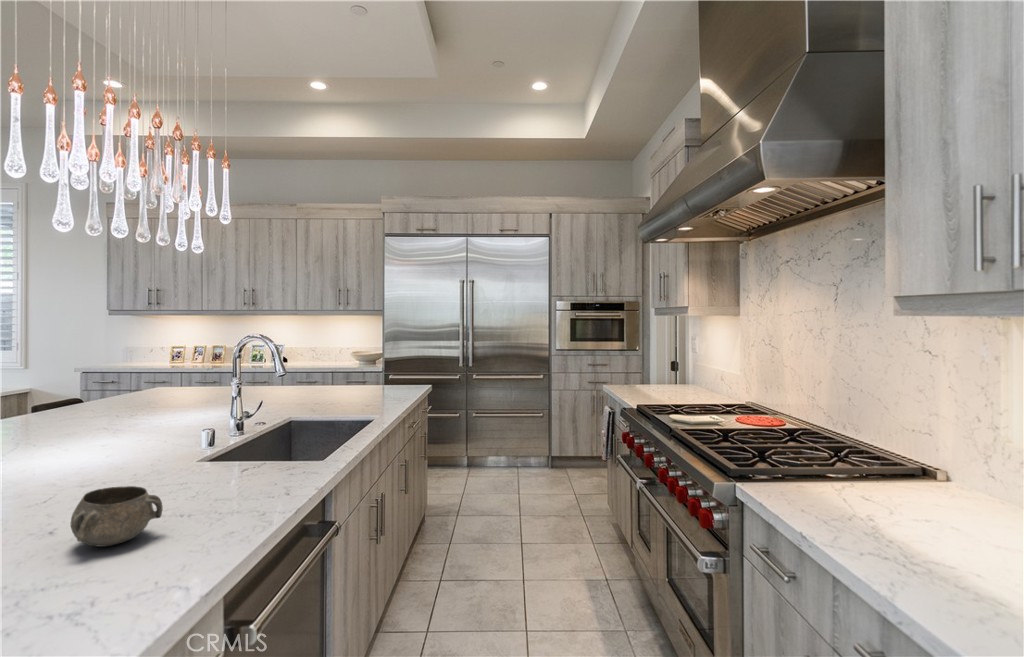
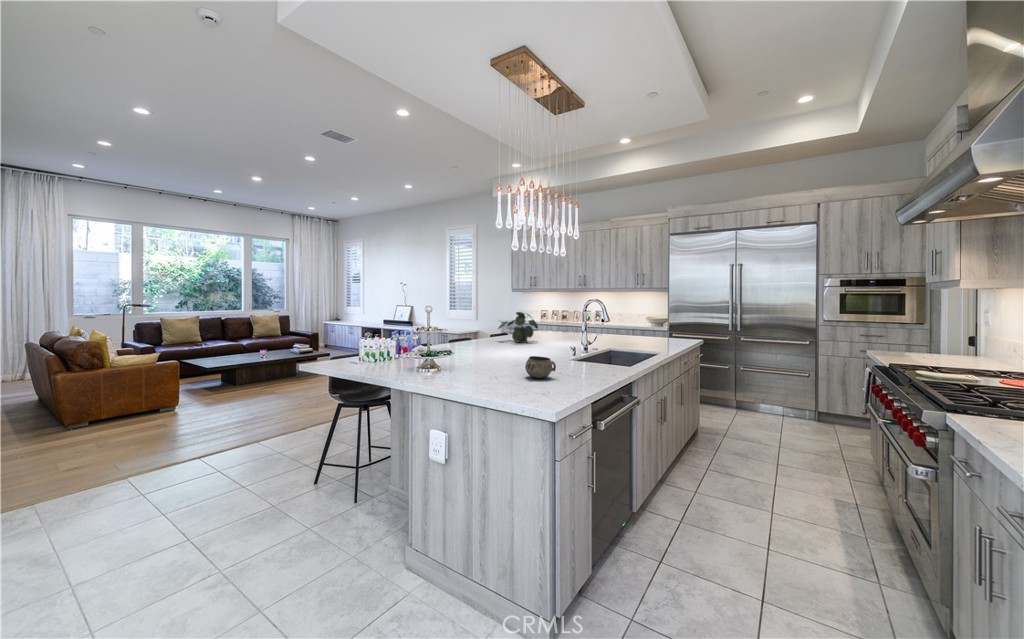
potted plant: none [41,359,148,422] -> present [498,312,538,343]

